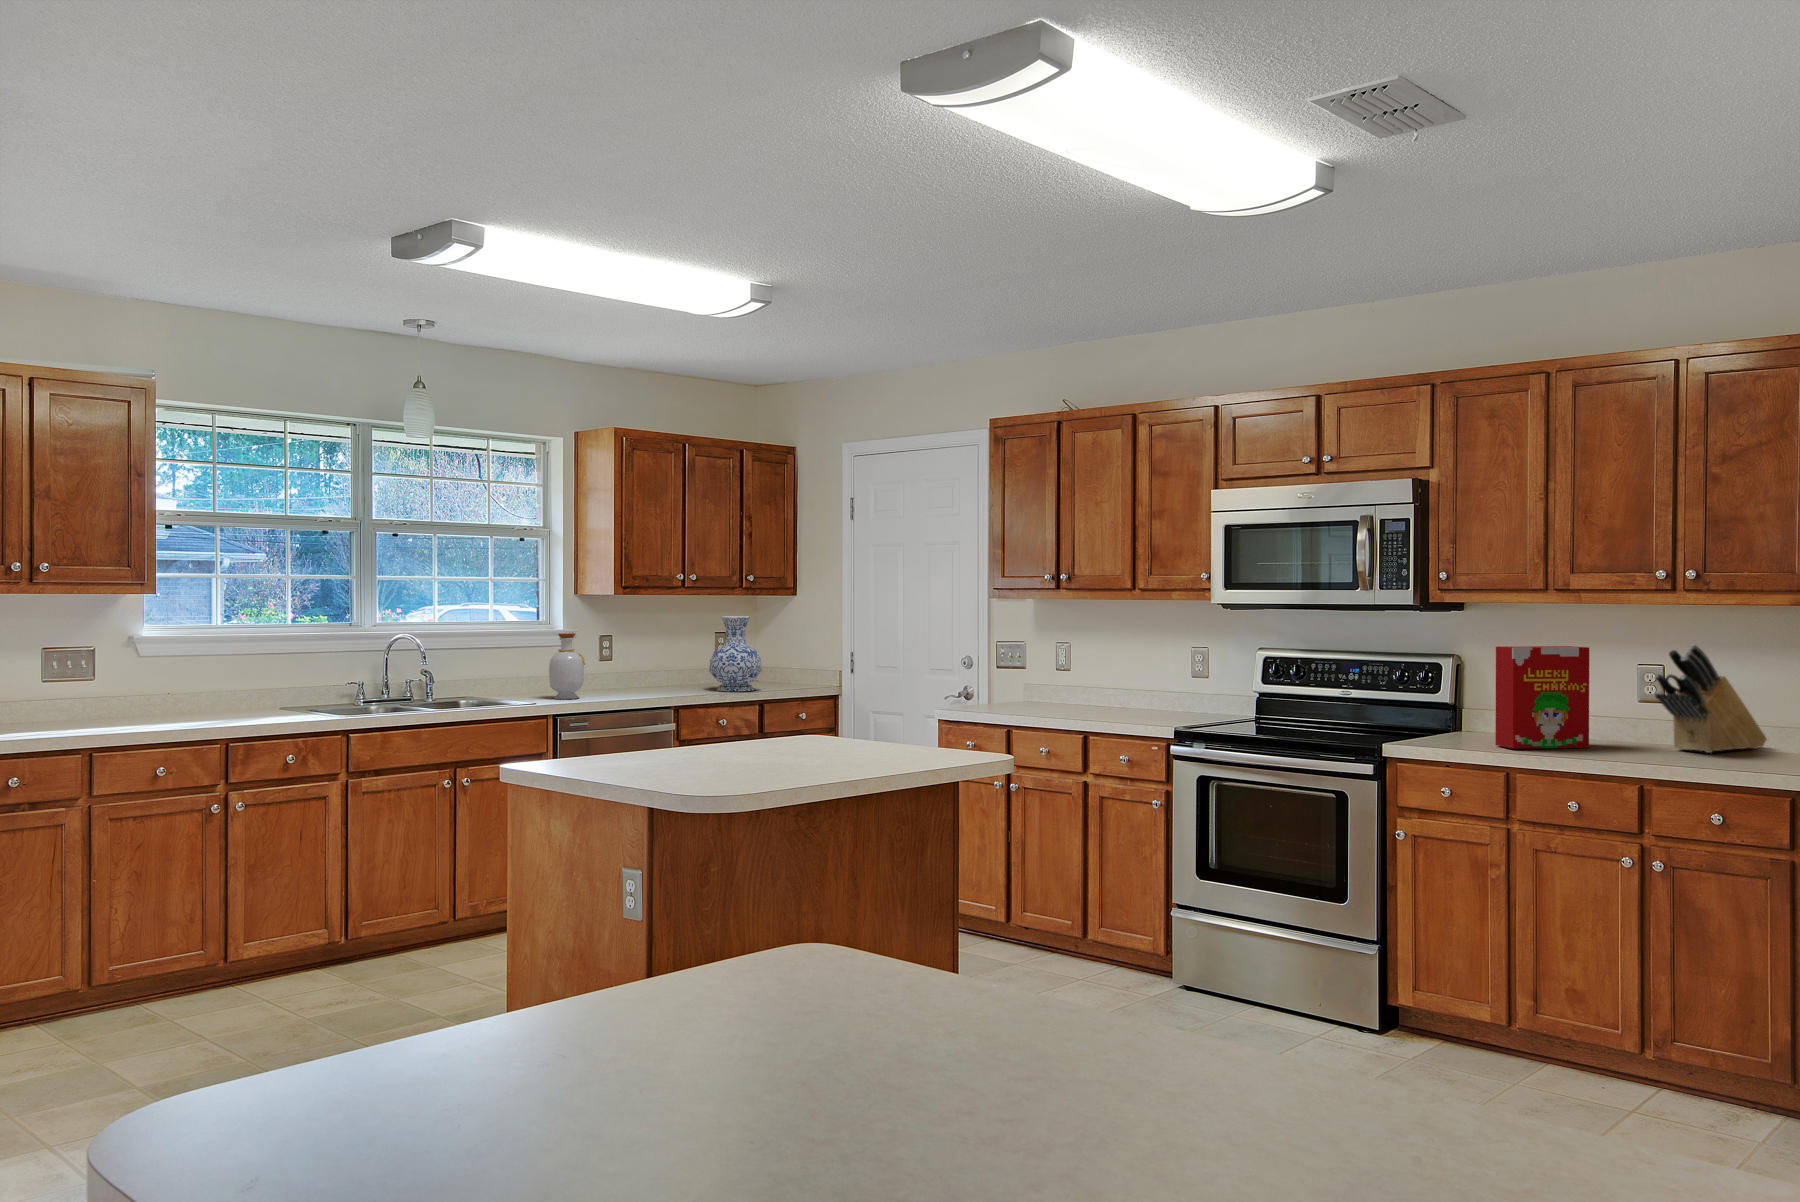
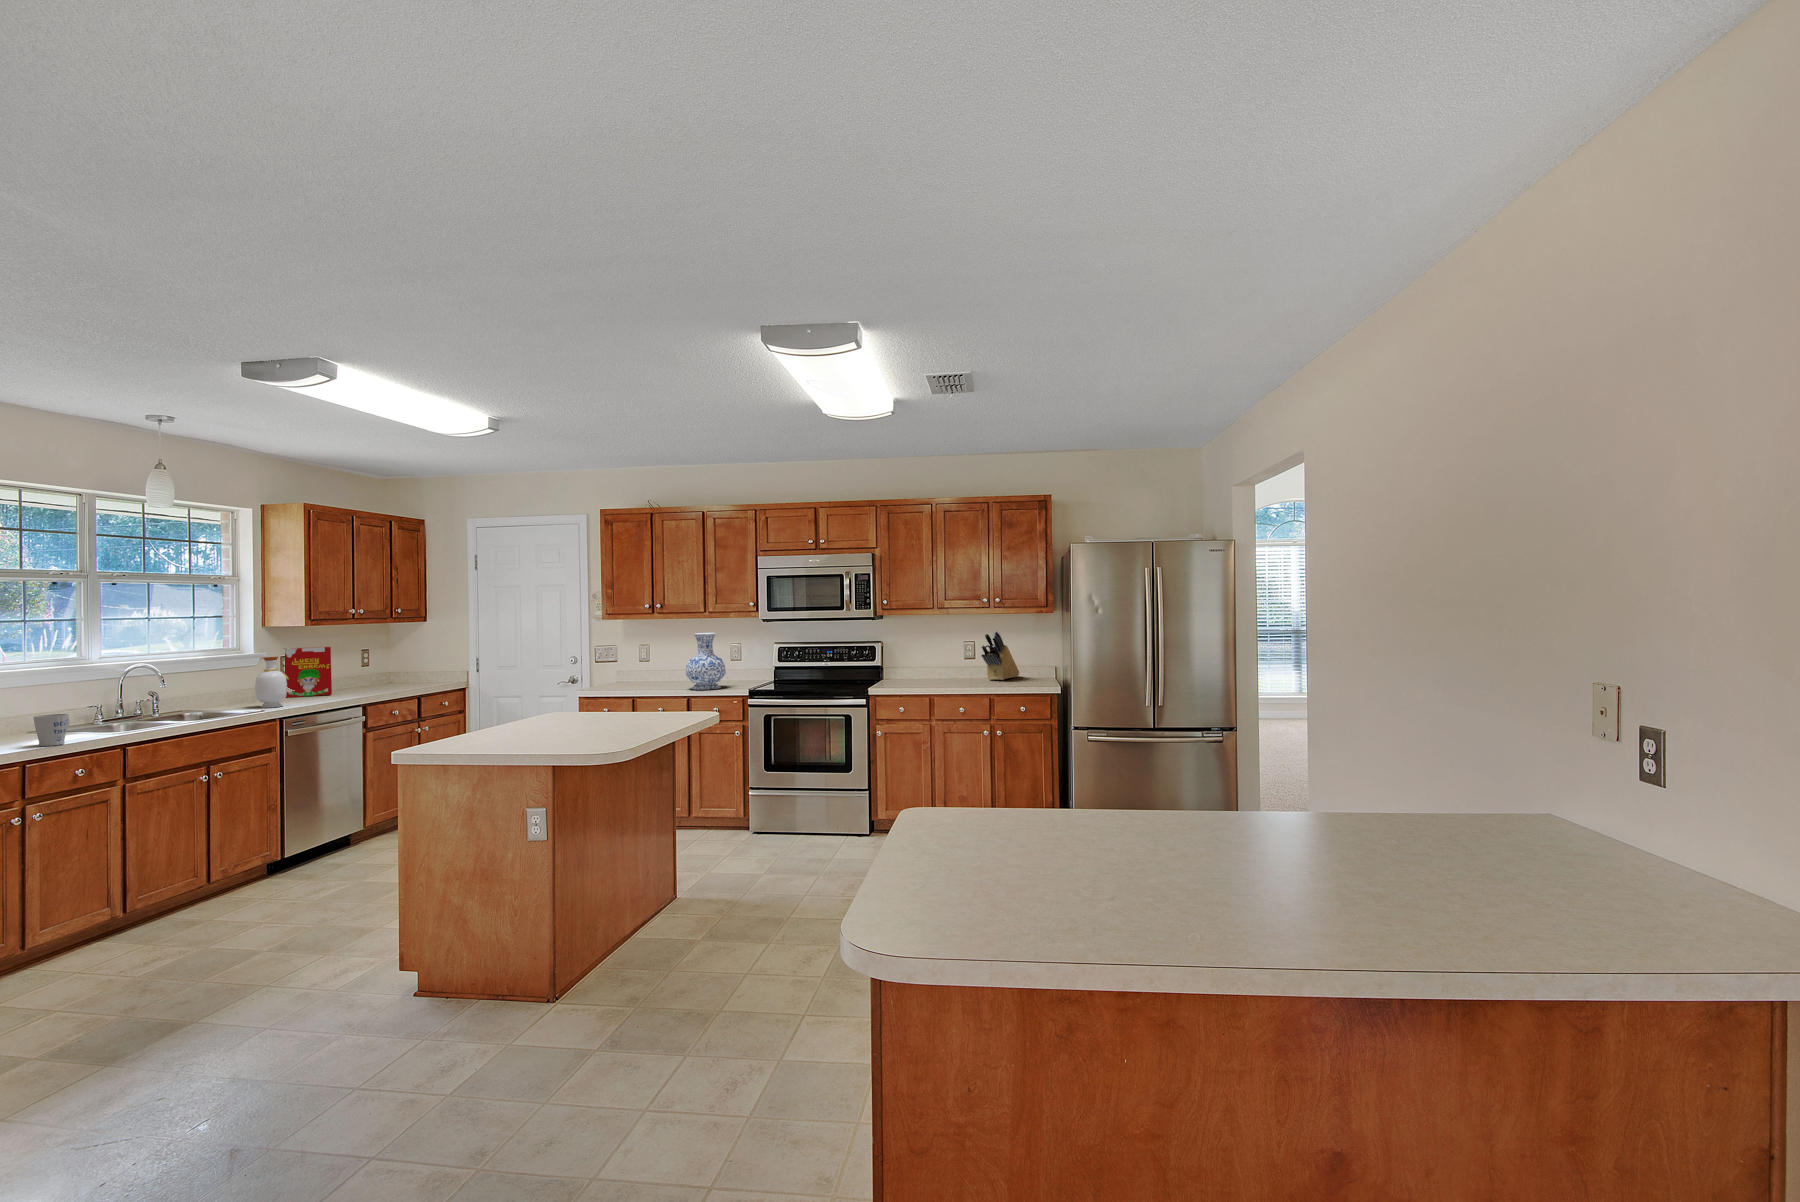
vase: present [709,616,762,691] -> present [686,633,726,690]
cereal box: present [1495,646,1589,749] -> present [285,647,332,698]
mug: none [244,689,285,726] -> present [33,714,69,746]

